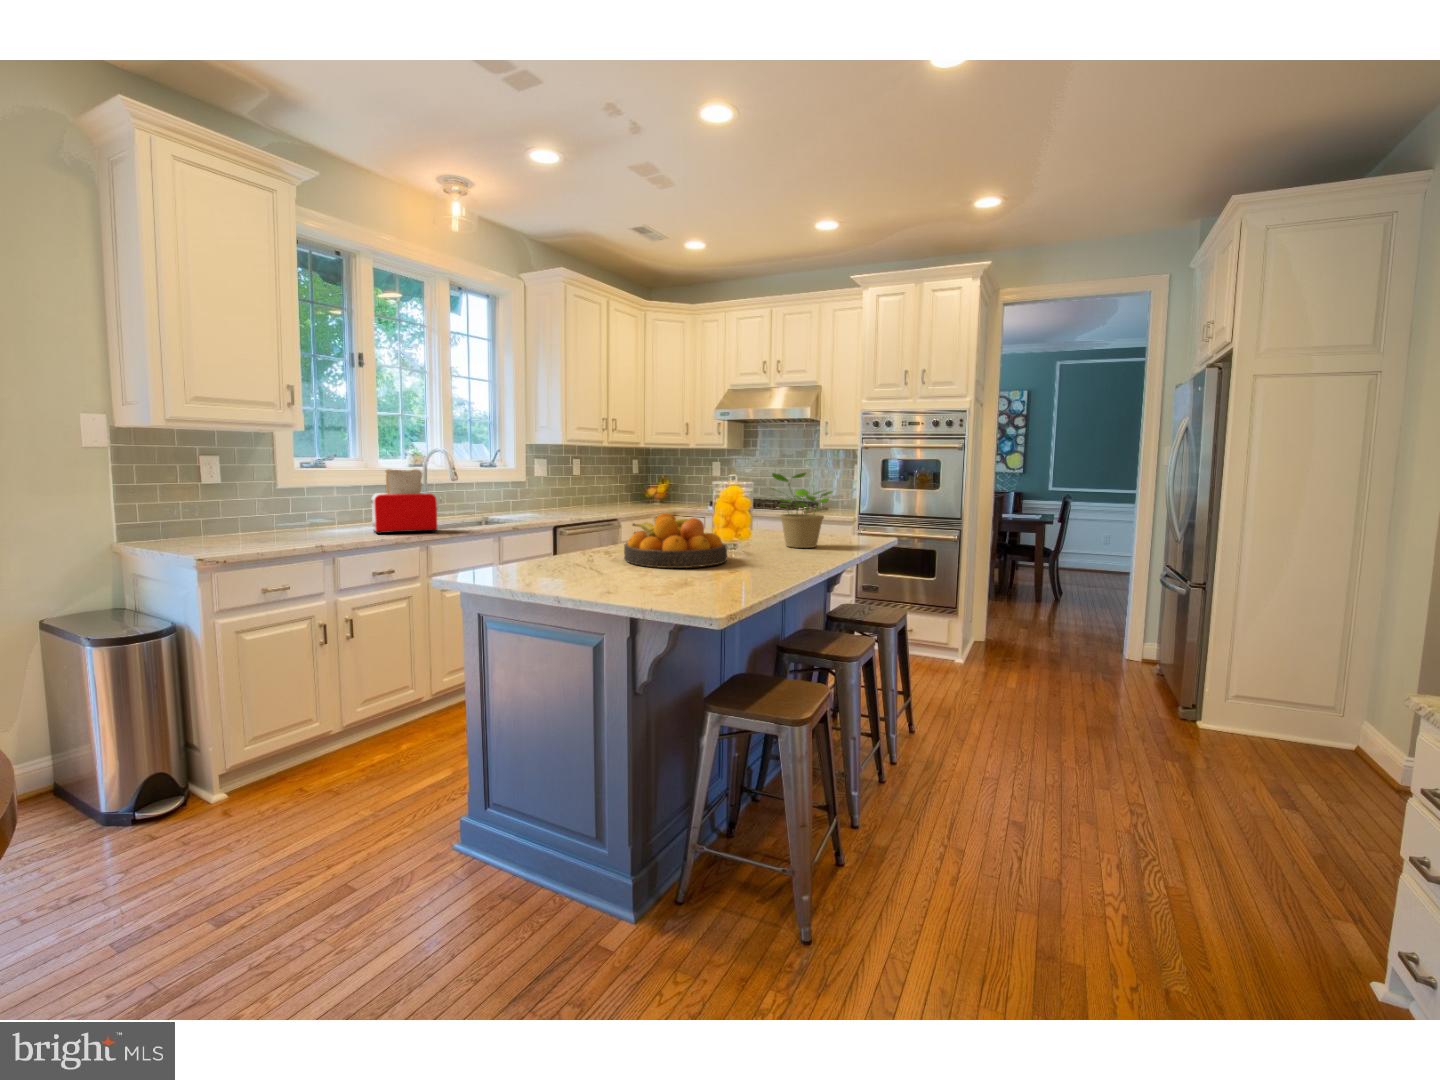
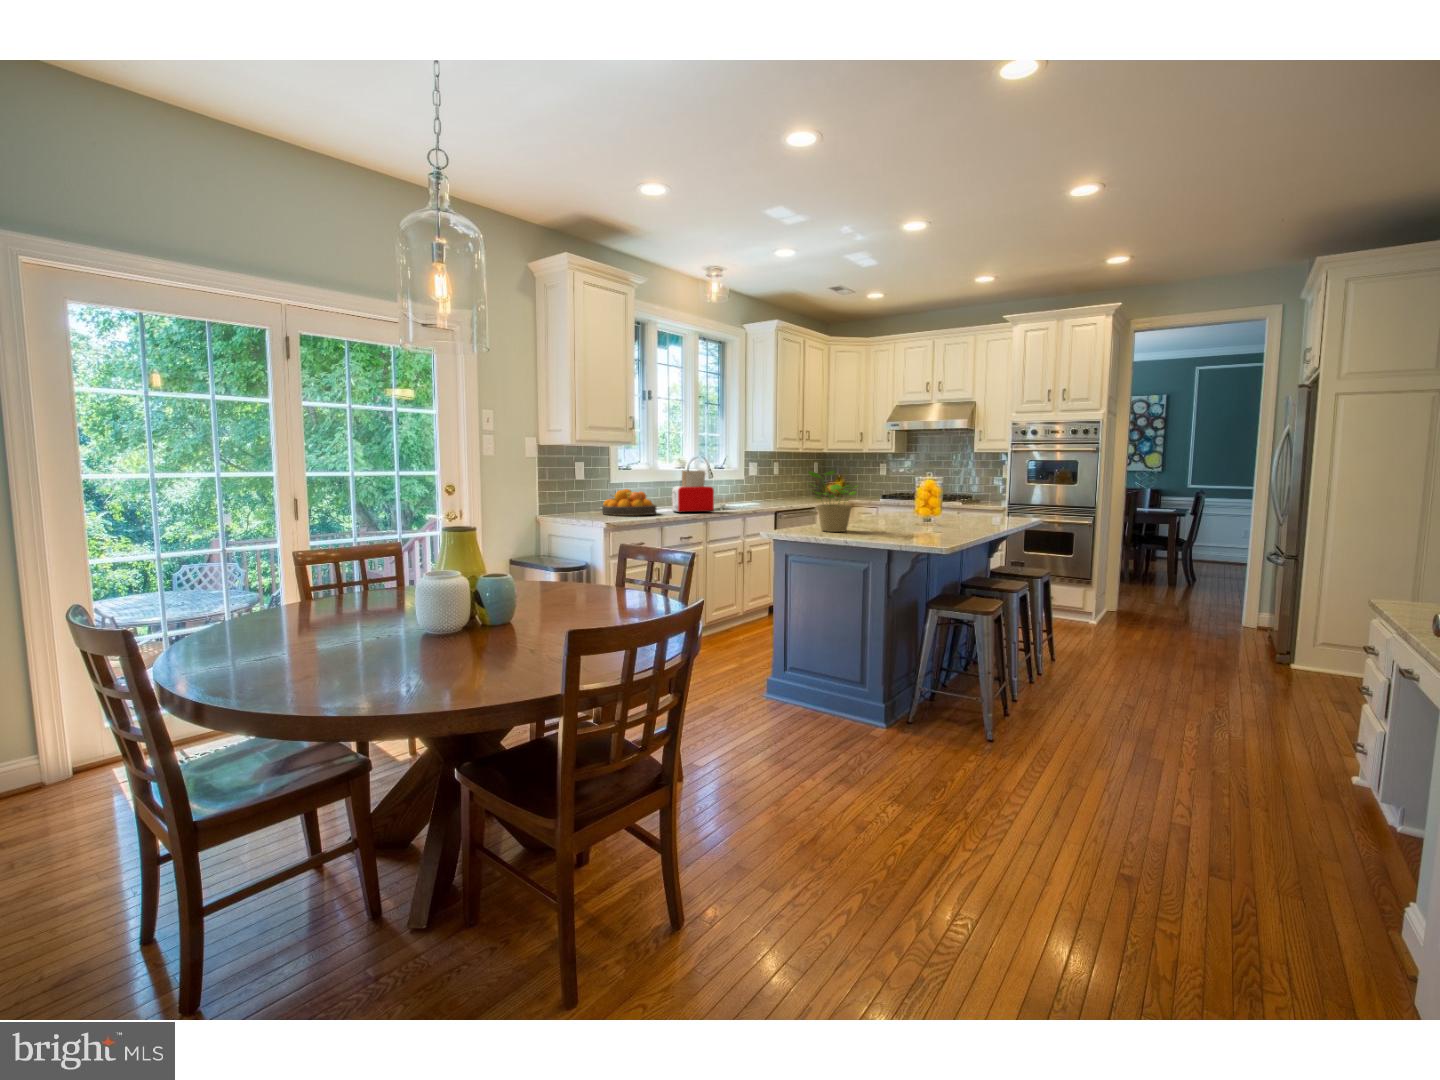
potted plant: present [772,473,832,548] -> present [808,471,857,532]
fruit bowl: present [624,513,727,568] -> present [602,489,656,516]

